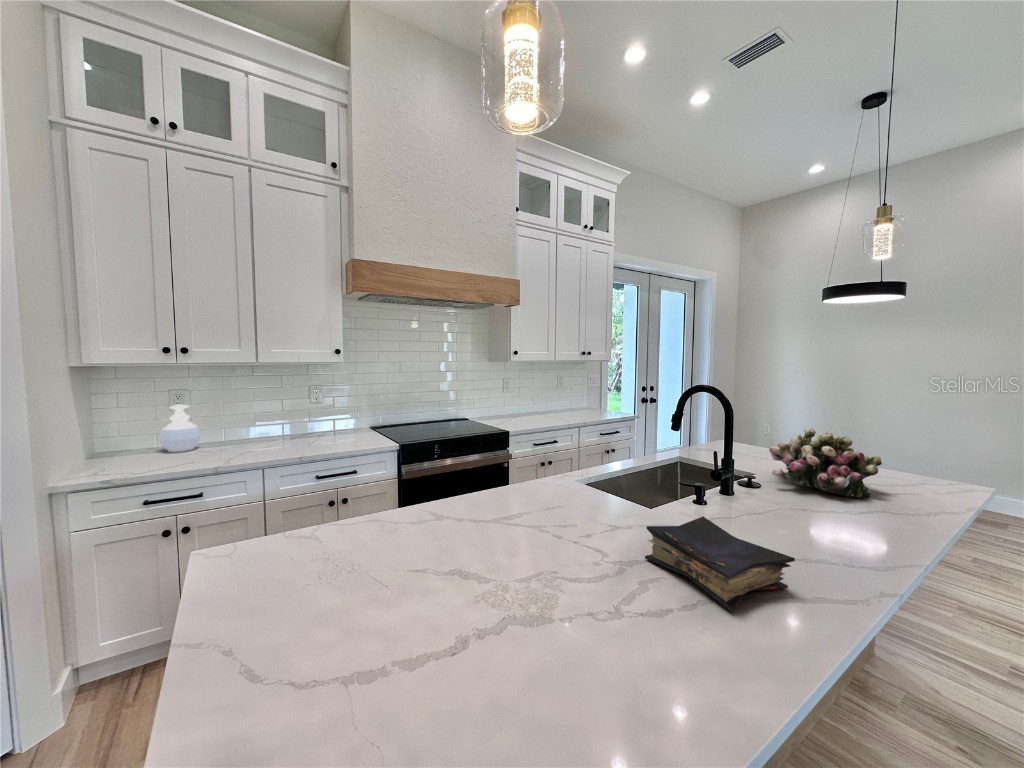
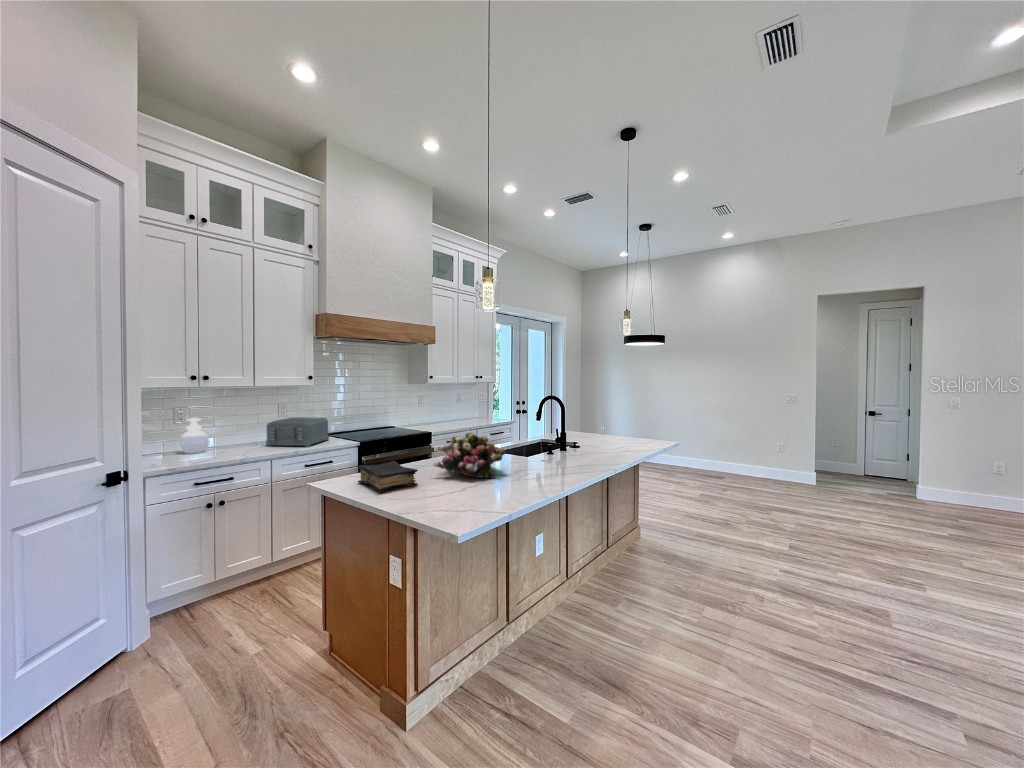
toaster: none [275,405,363,450] -> present [266,417,329,447]
flower arrangement: present [769,427,882,498] -> present [434,431,505,478]
book: present [645,517,795,612] -> present [358,461,418,493]

